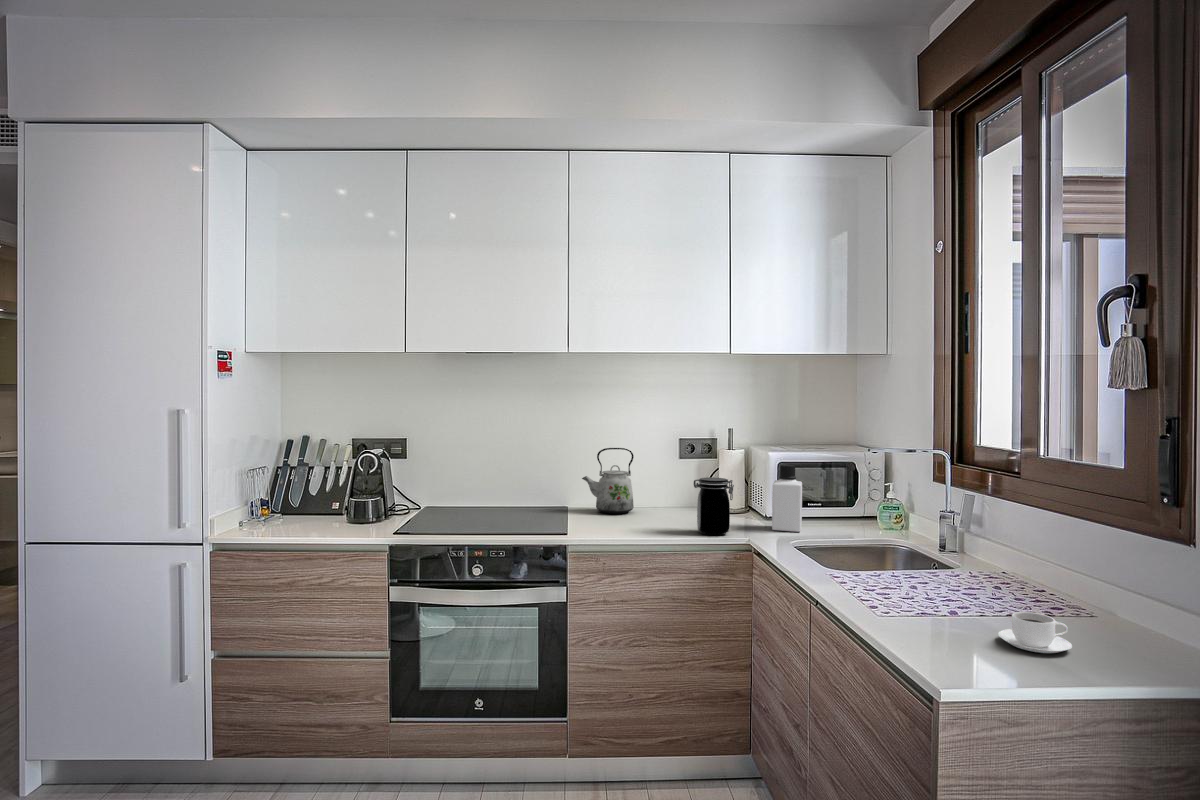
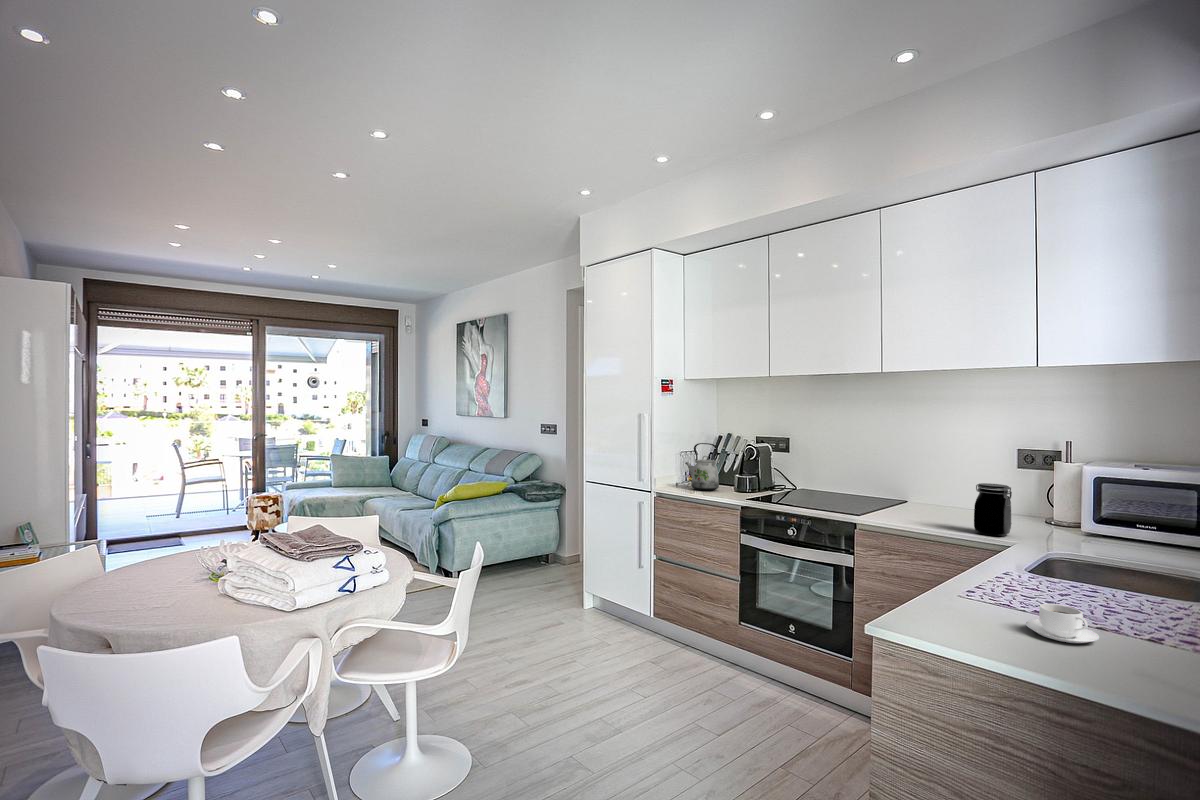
kettle: present [582,448,634,514] -> present [685,443,719,491]
bottle: present [772,465,802,532] -> none [1065,480,1112,548]

